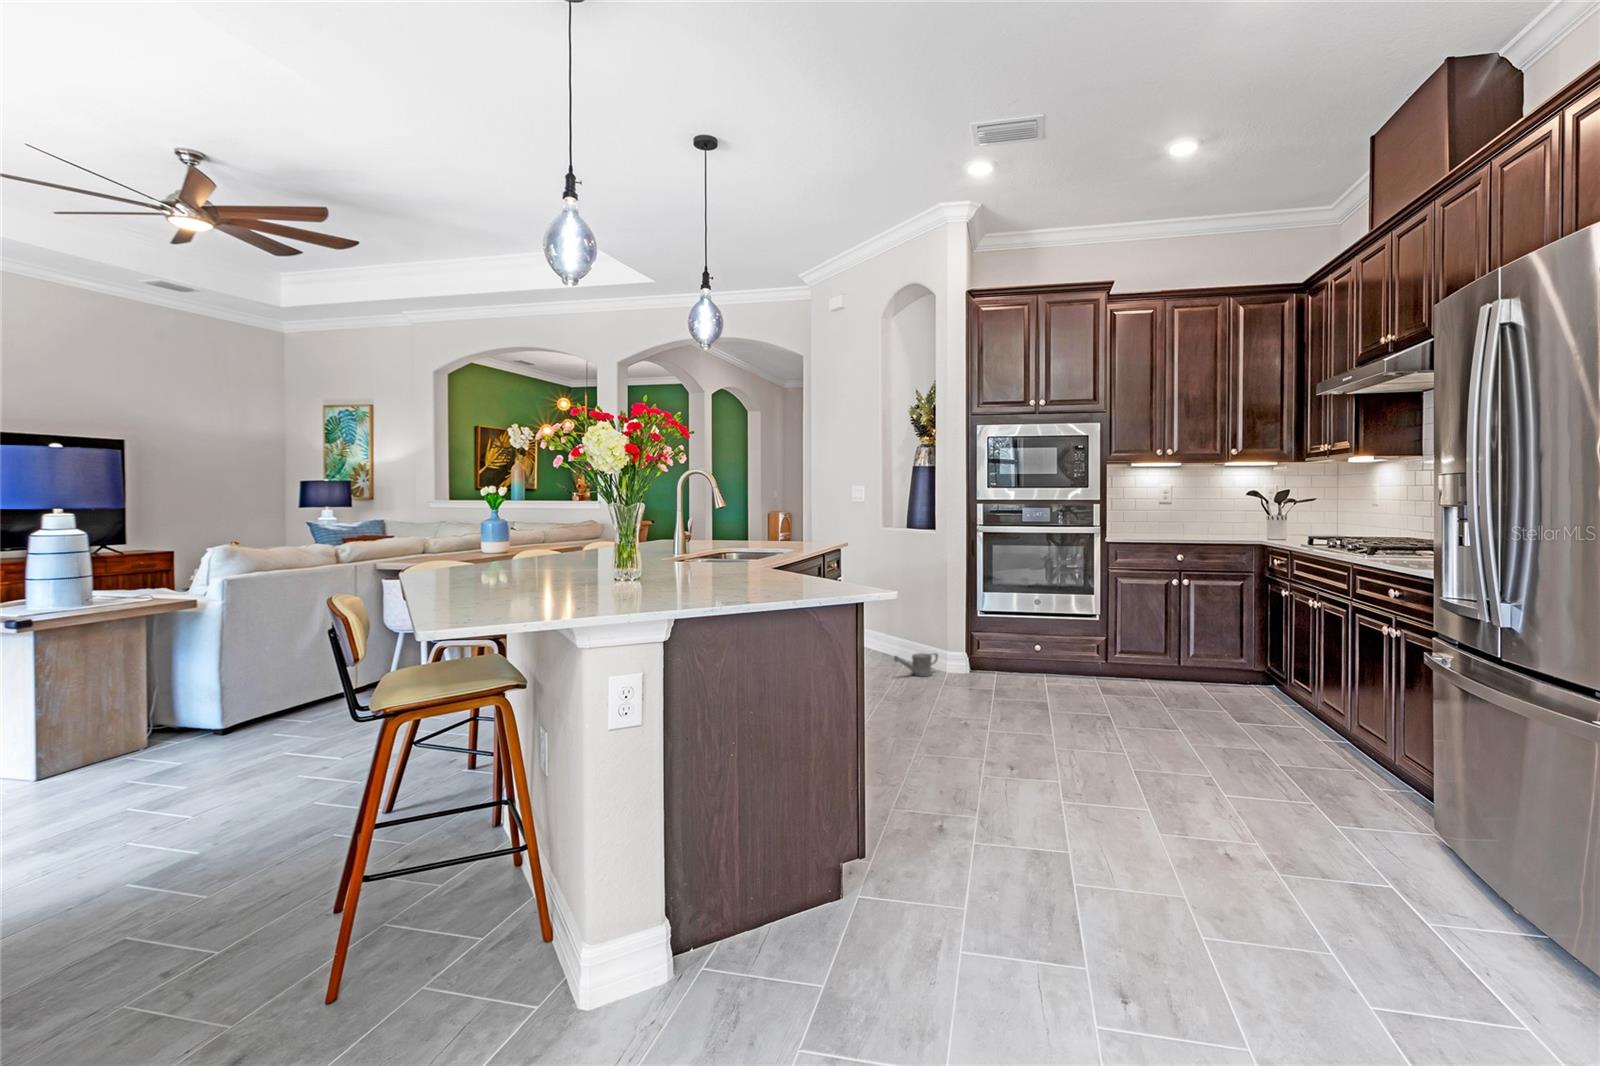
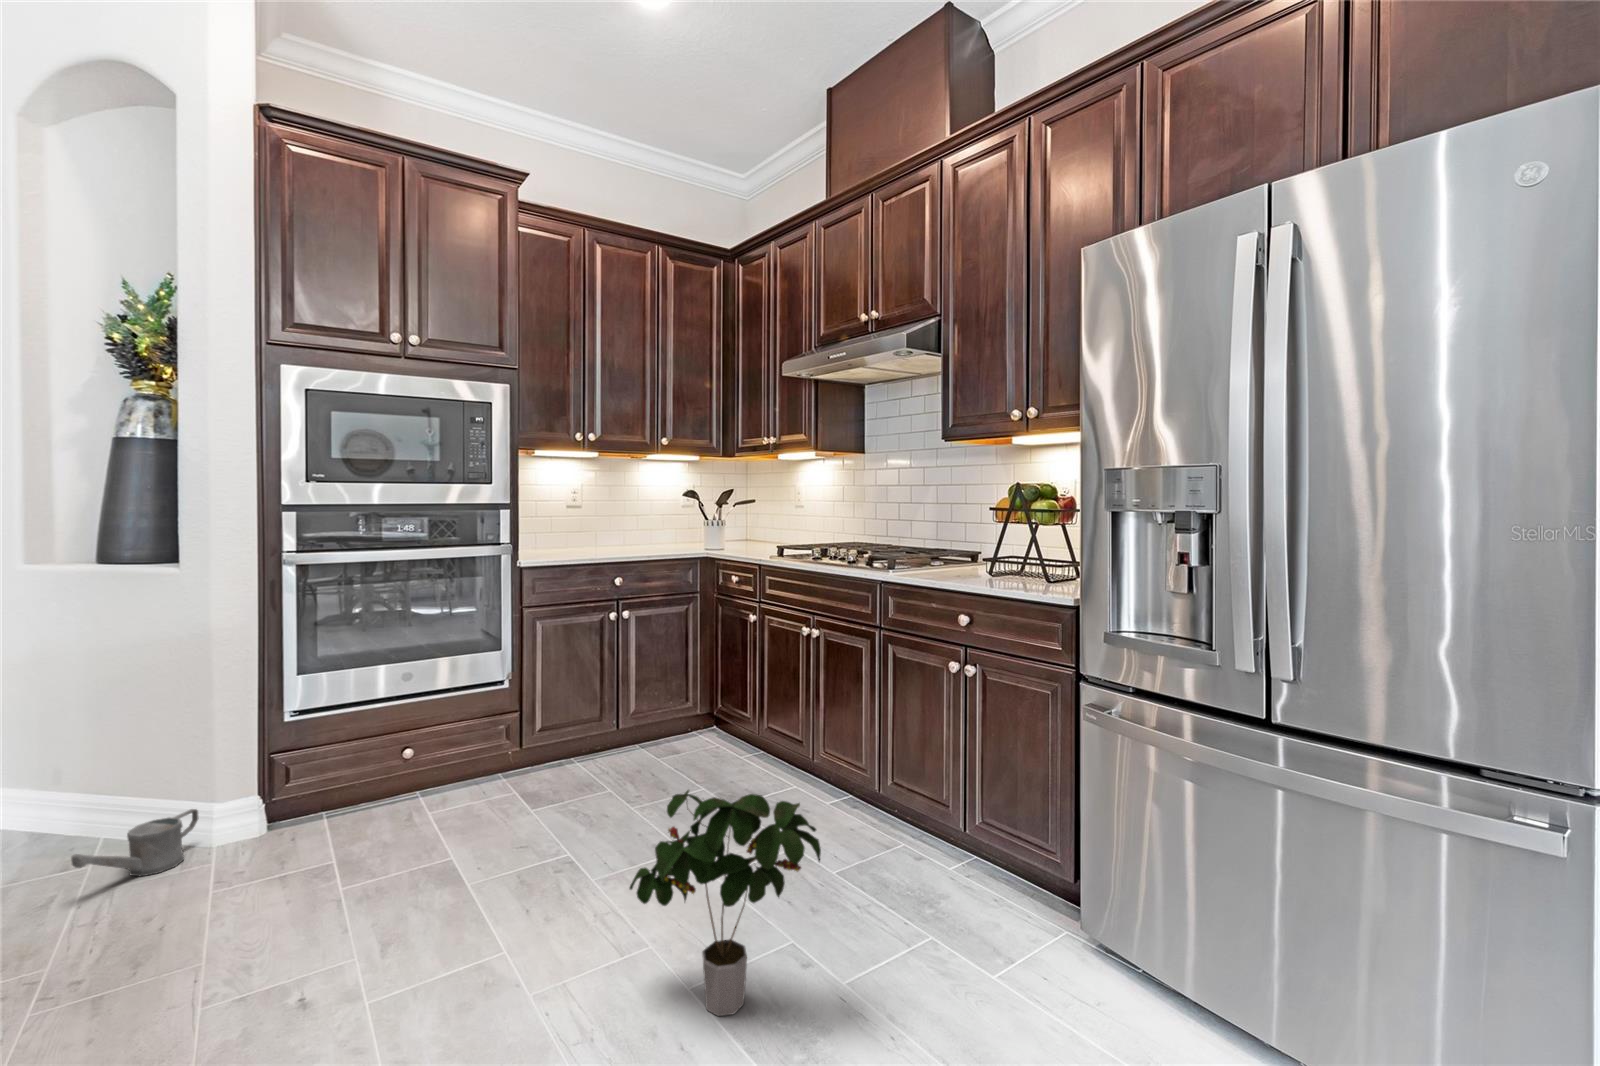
potted plant: none [1117,653,1223,778] -> present [630,790,821,1016]

